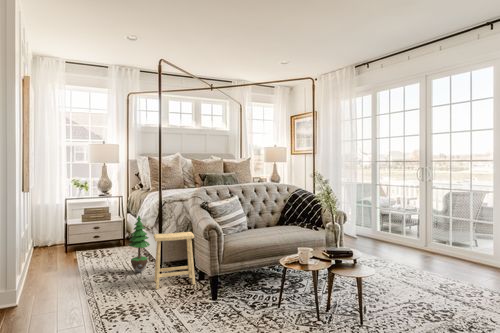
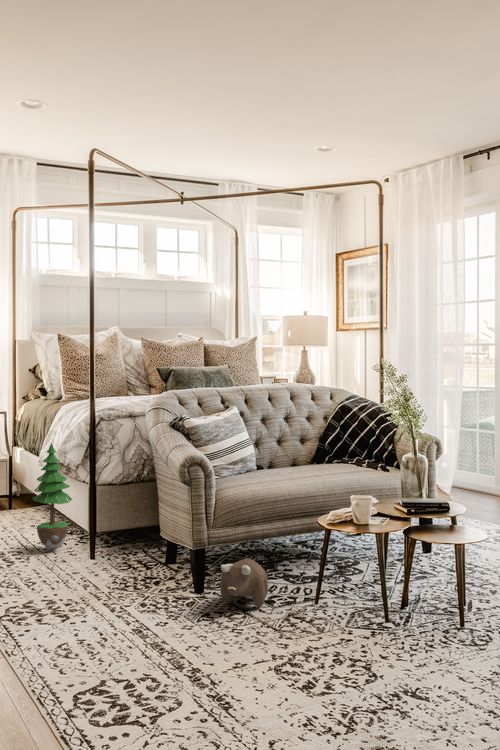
footstool: present [154,232,195,289] -> none [83,473,161,577]
plush toy: none [225,282,252,310] -> present [220,559,268,607]

